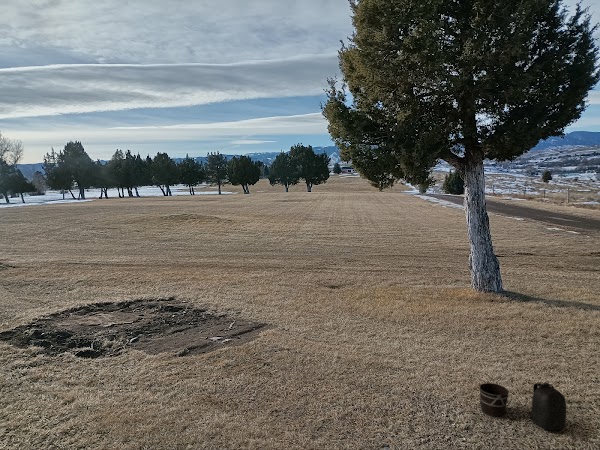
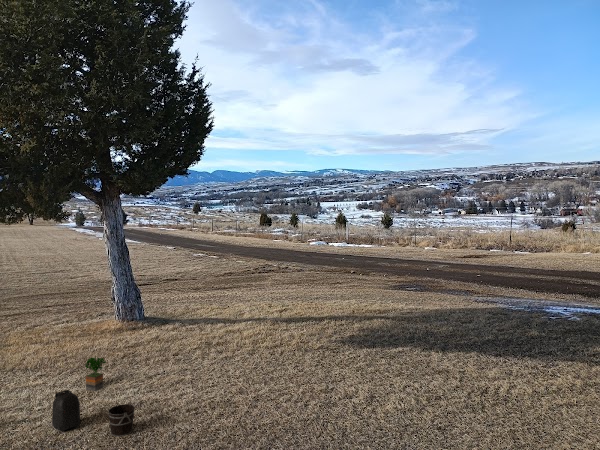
potted tree: none [450,323,472,358] -> present [85,358,106,391]
backpack: present [530,383,566,430] -> present [52,390,80,431]

